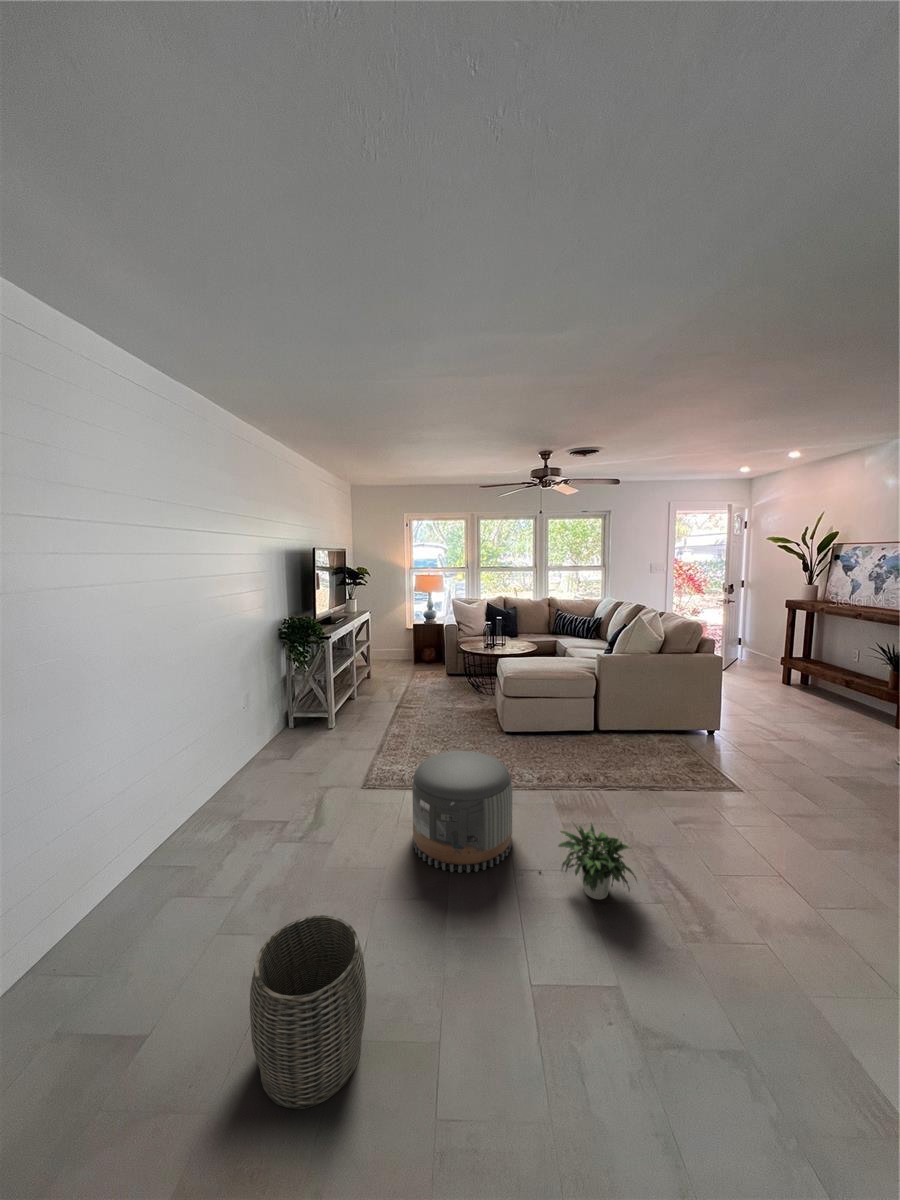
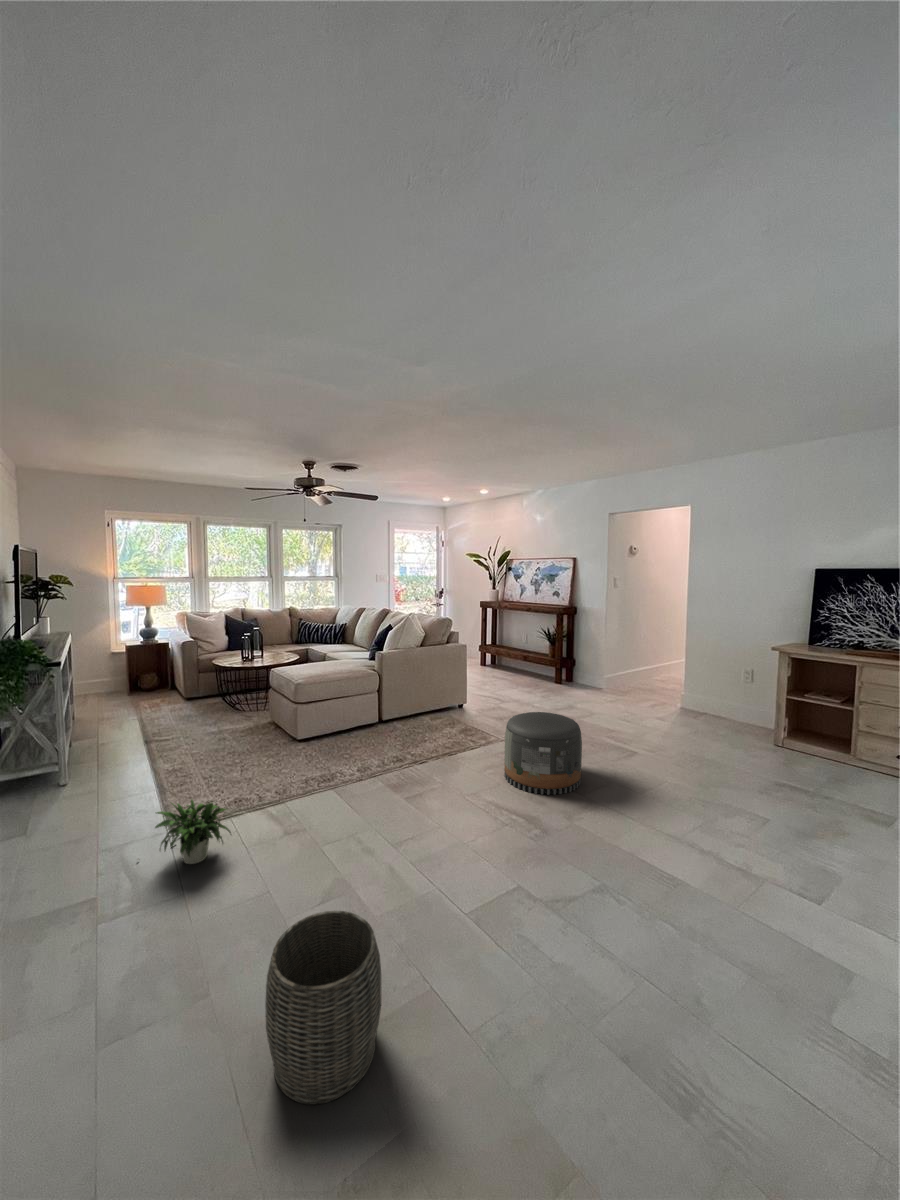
pouf: present [412,751,512,873] -> present [504,712,582,795]
potted plant: present [559,823,637,899] -> present [138,799,231,864]

